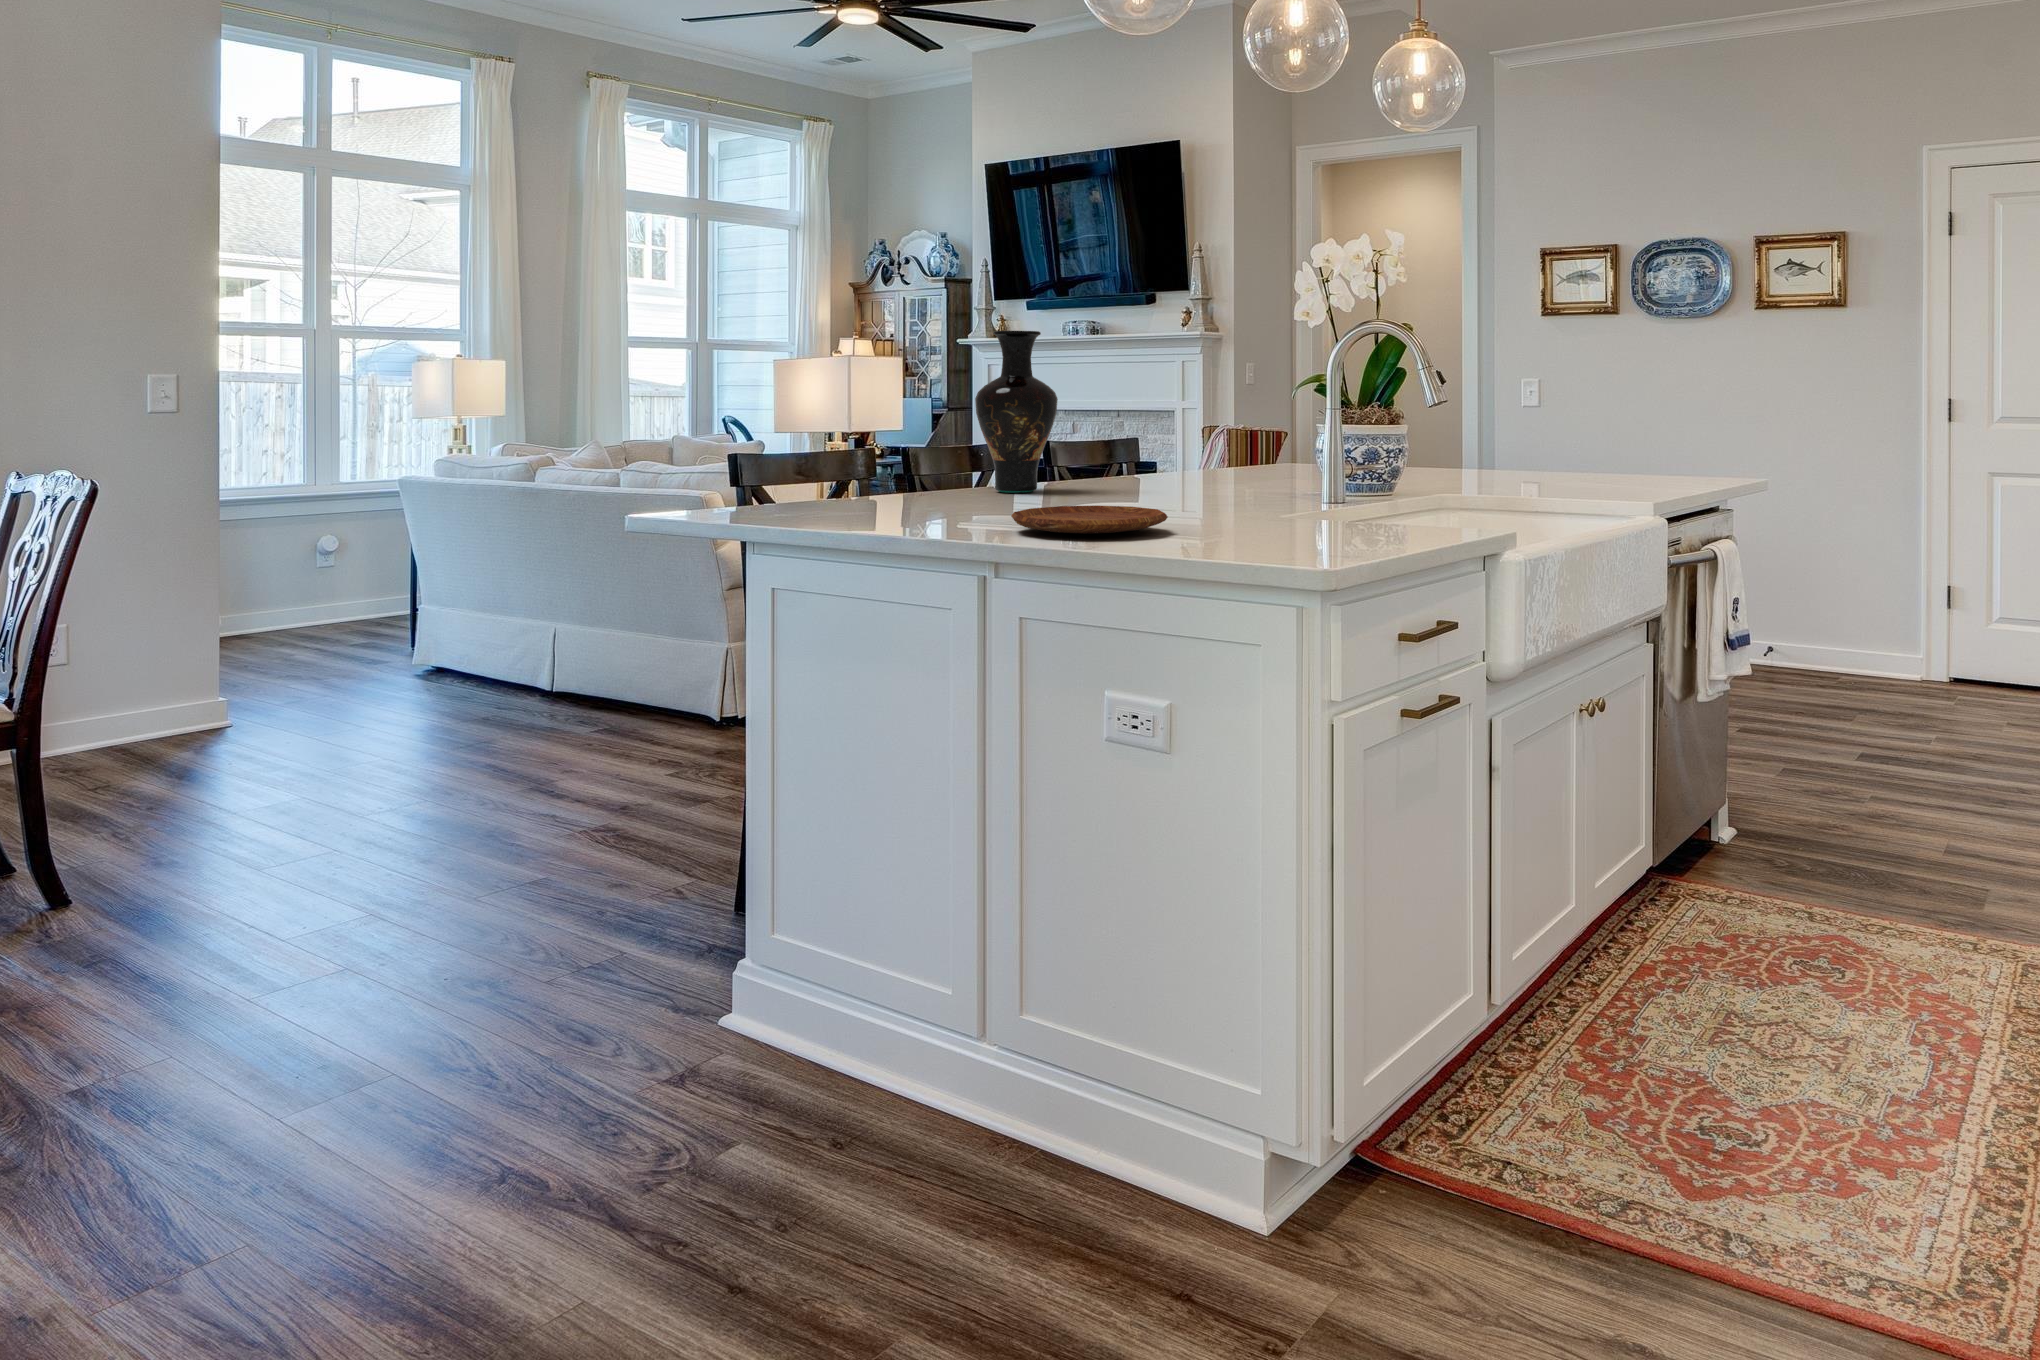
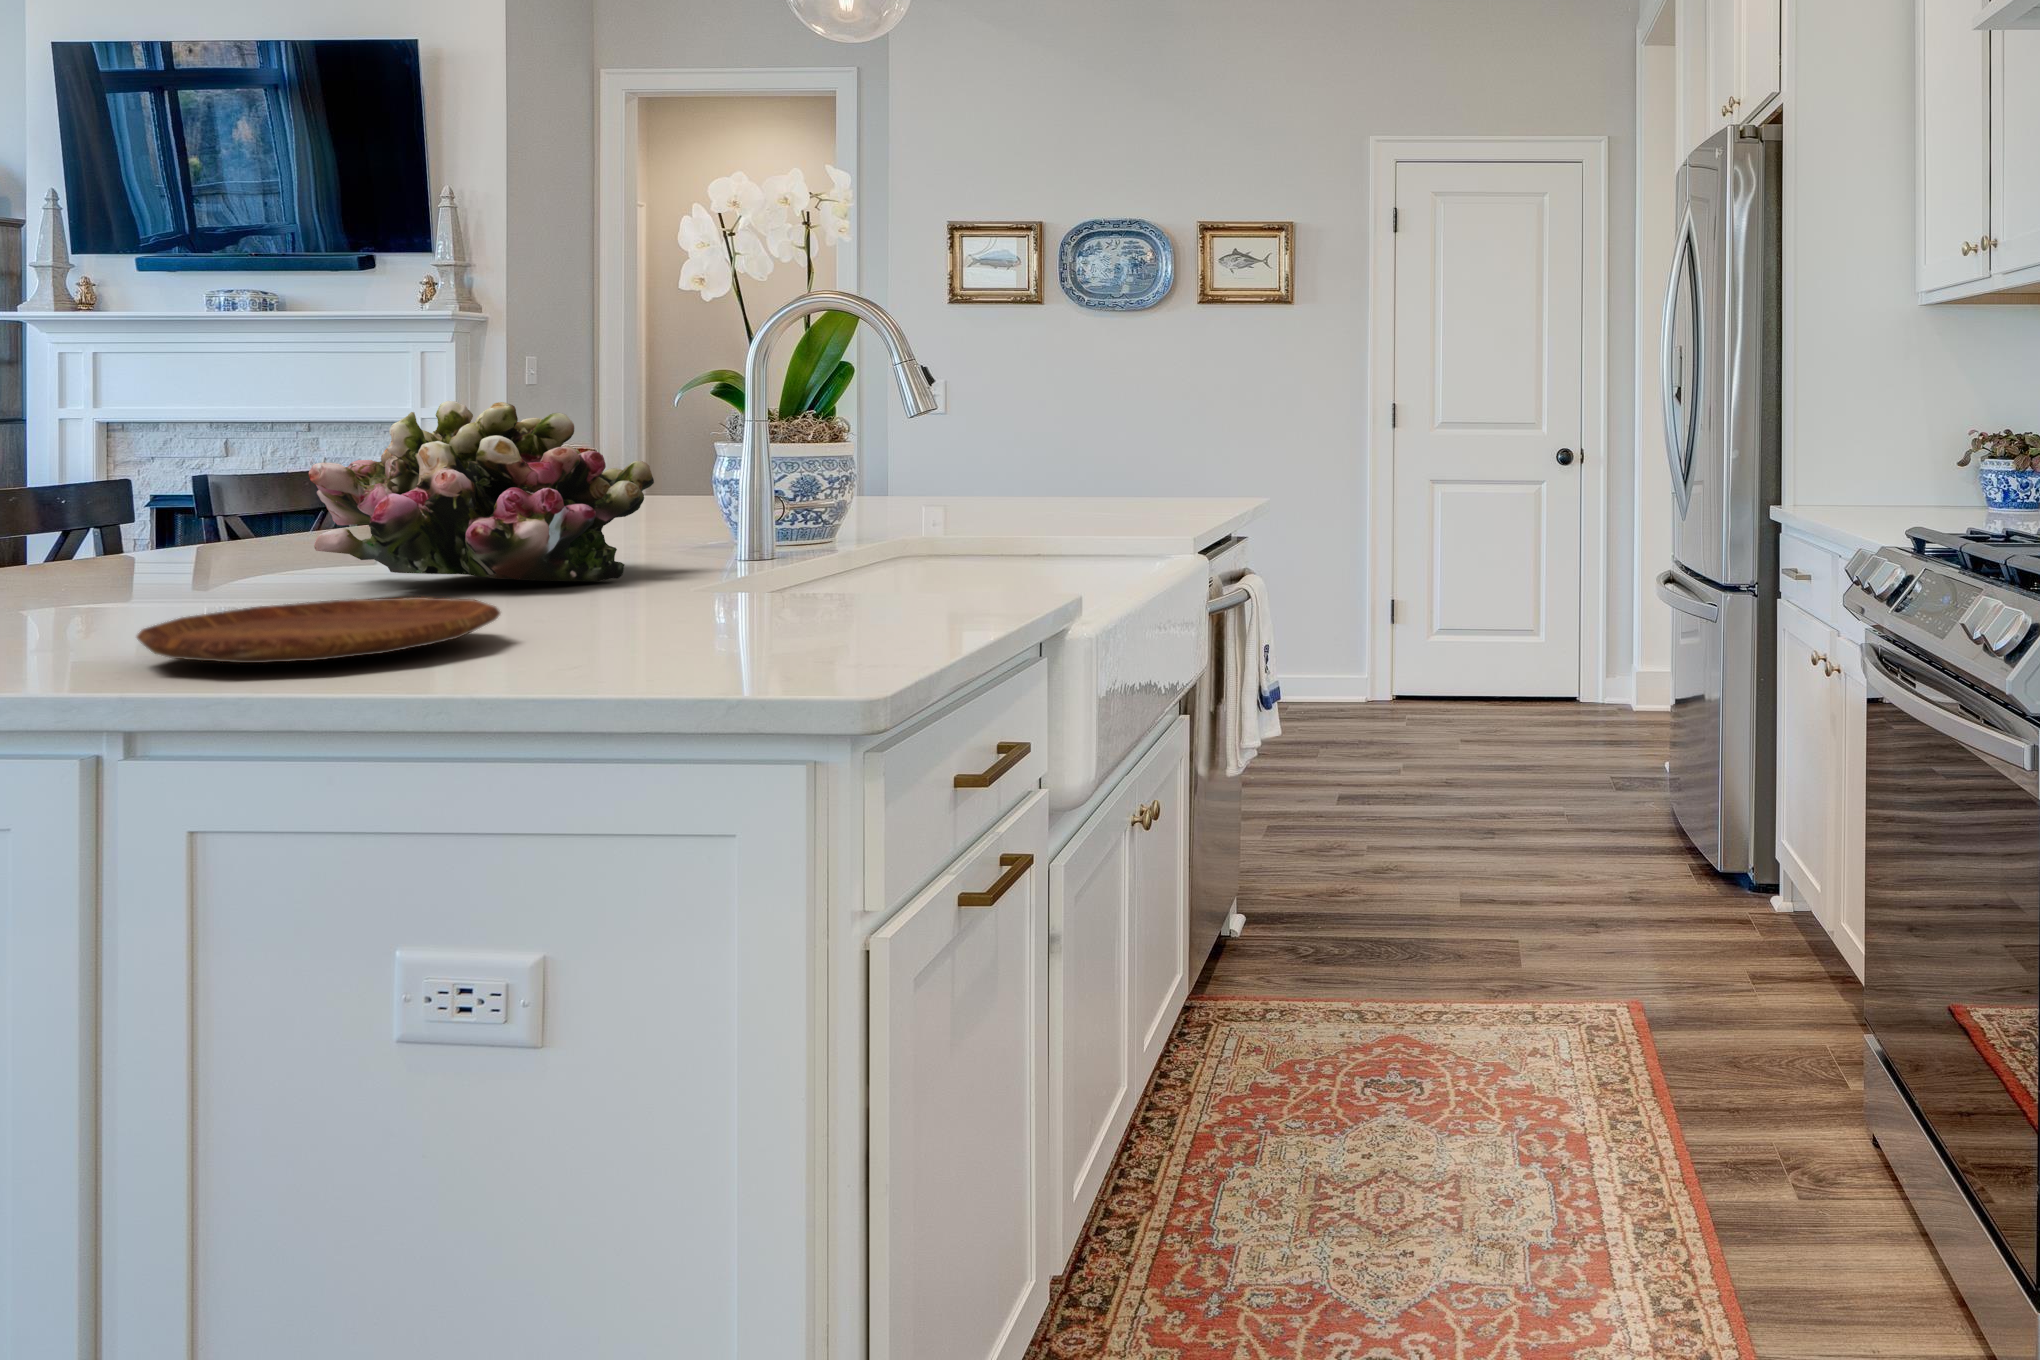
vase: present [975,331,1058,493] -> none [30,284,224,580]
flower arrangement: none [1091,396,1268,508] -> present [309,401,654,581]

